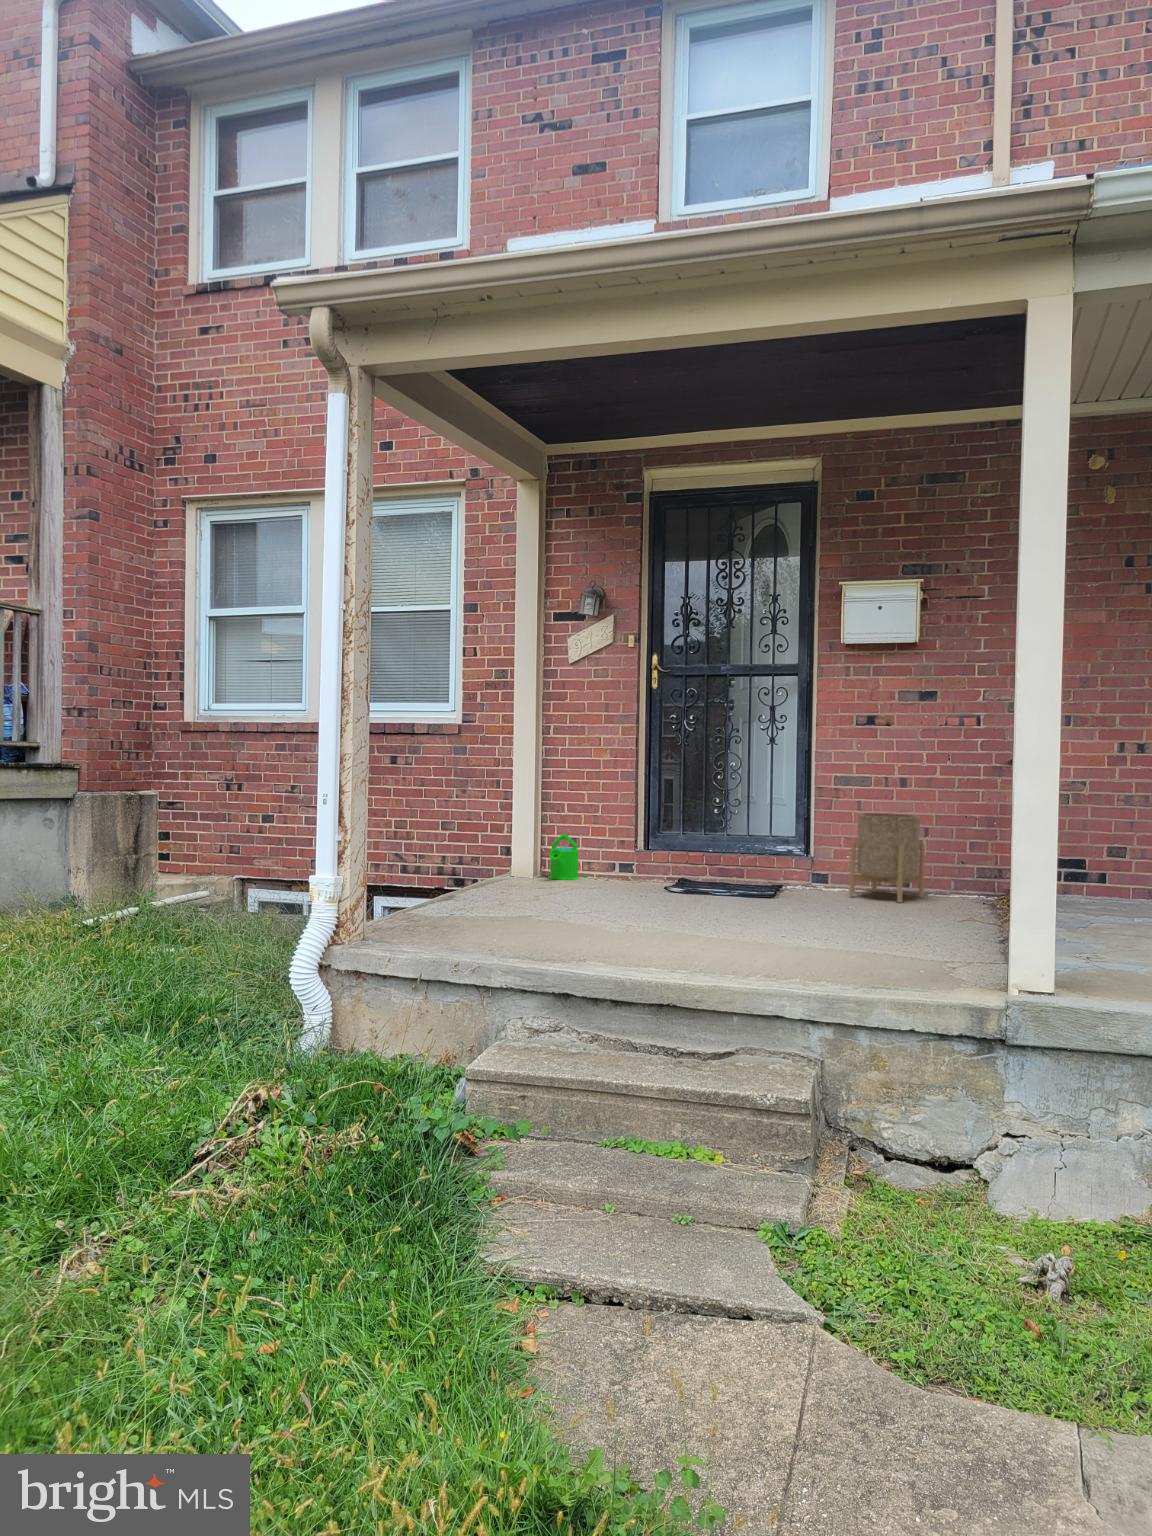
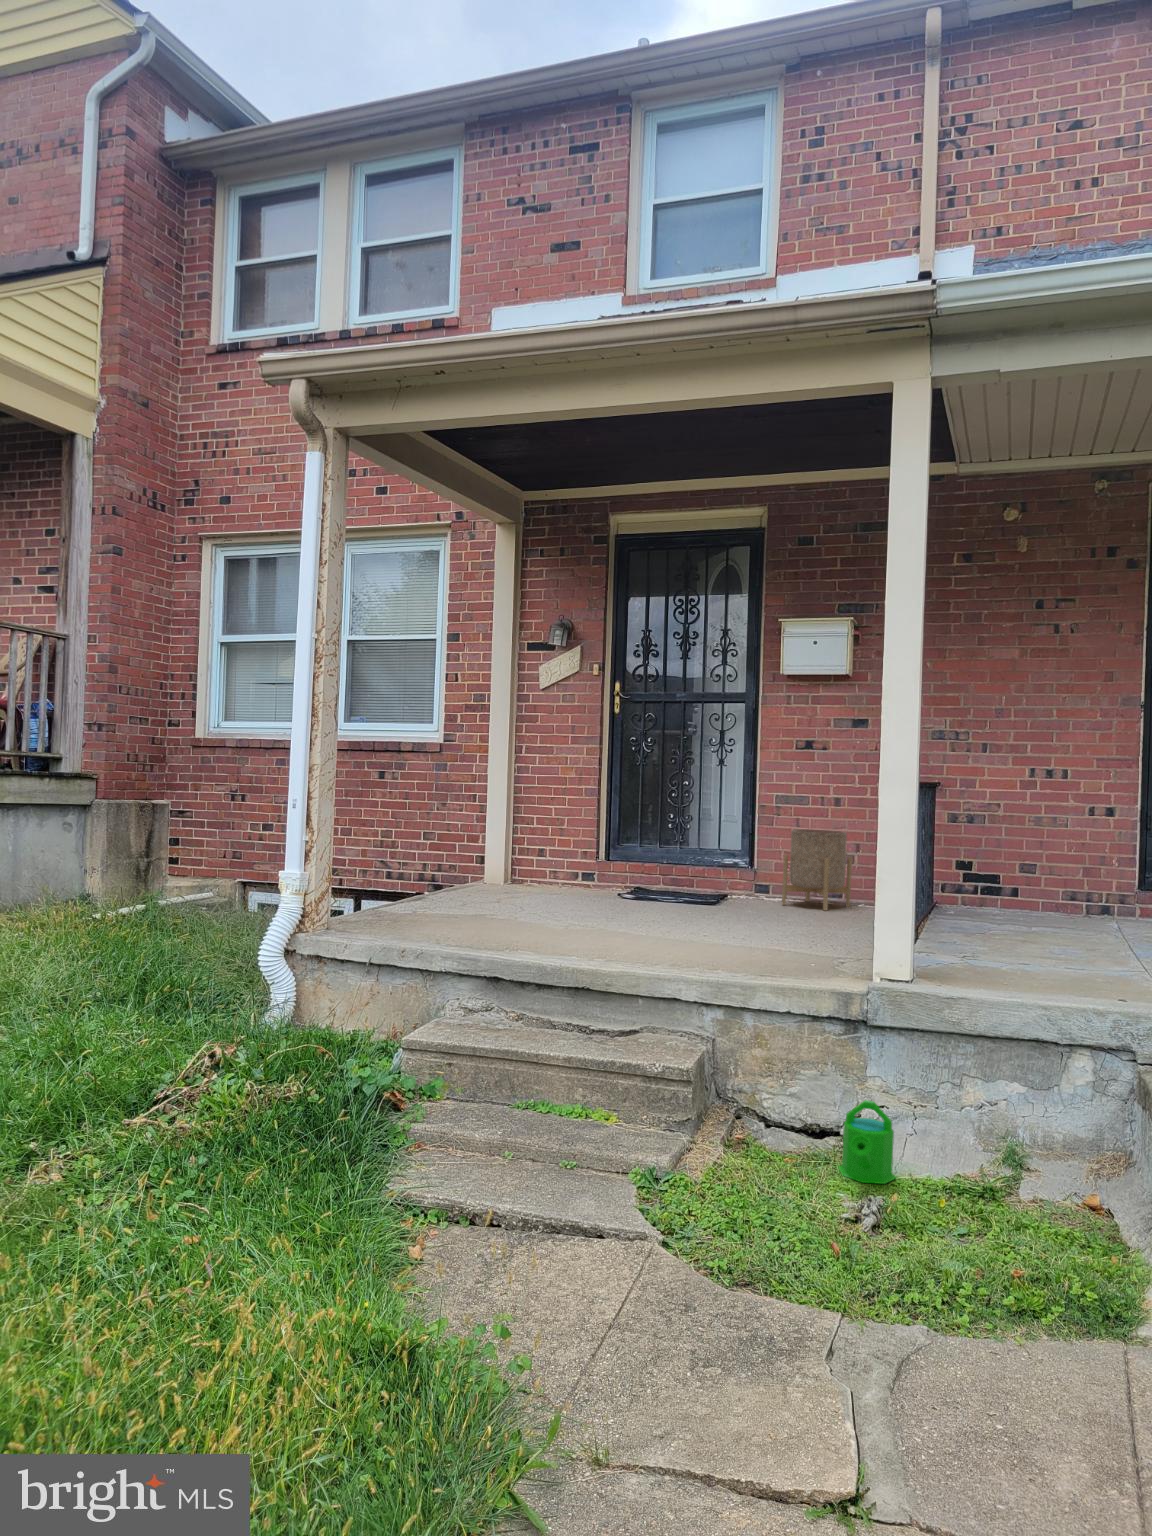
watering can: present [548,834,580,880] -> present [839,1100,896,1184]

